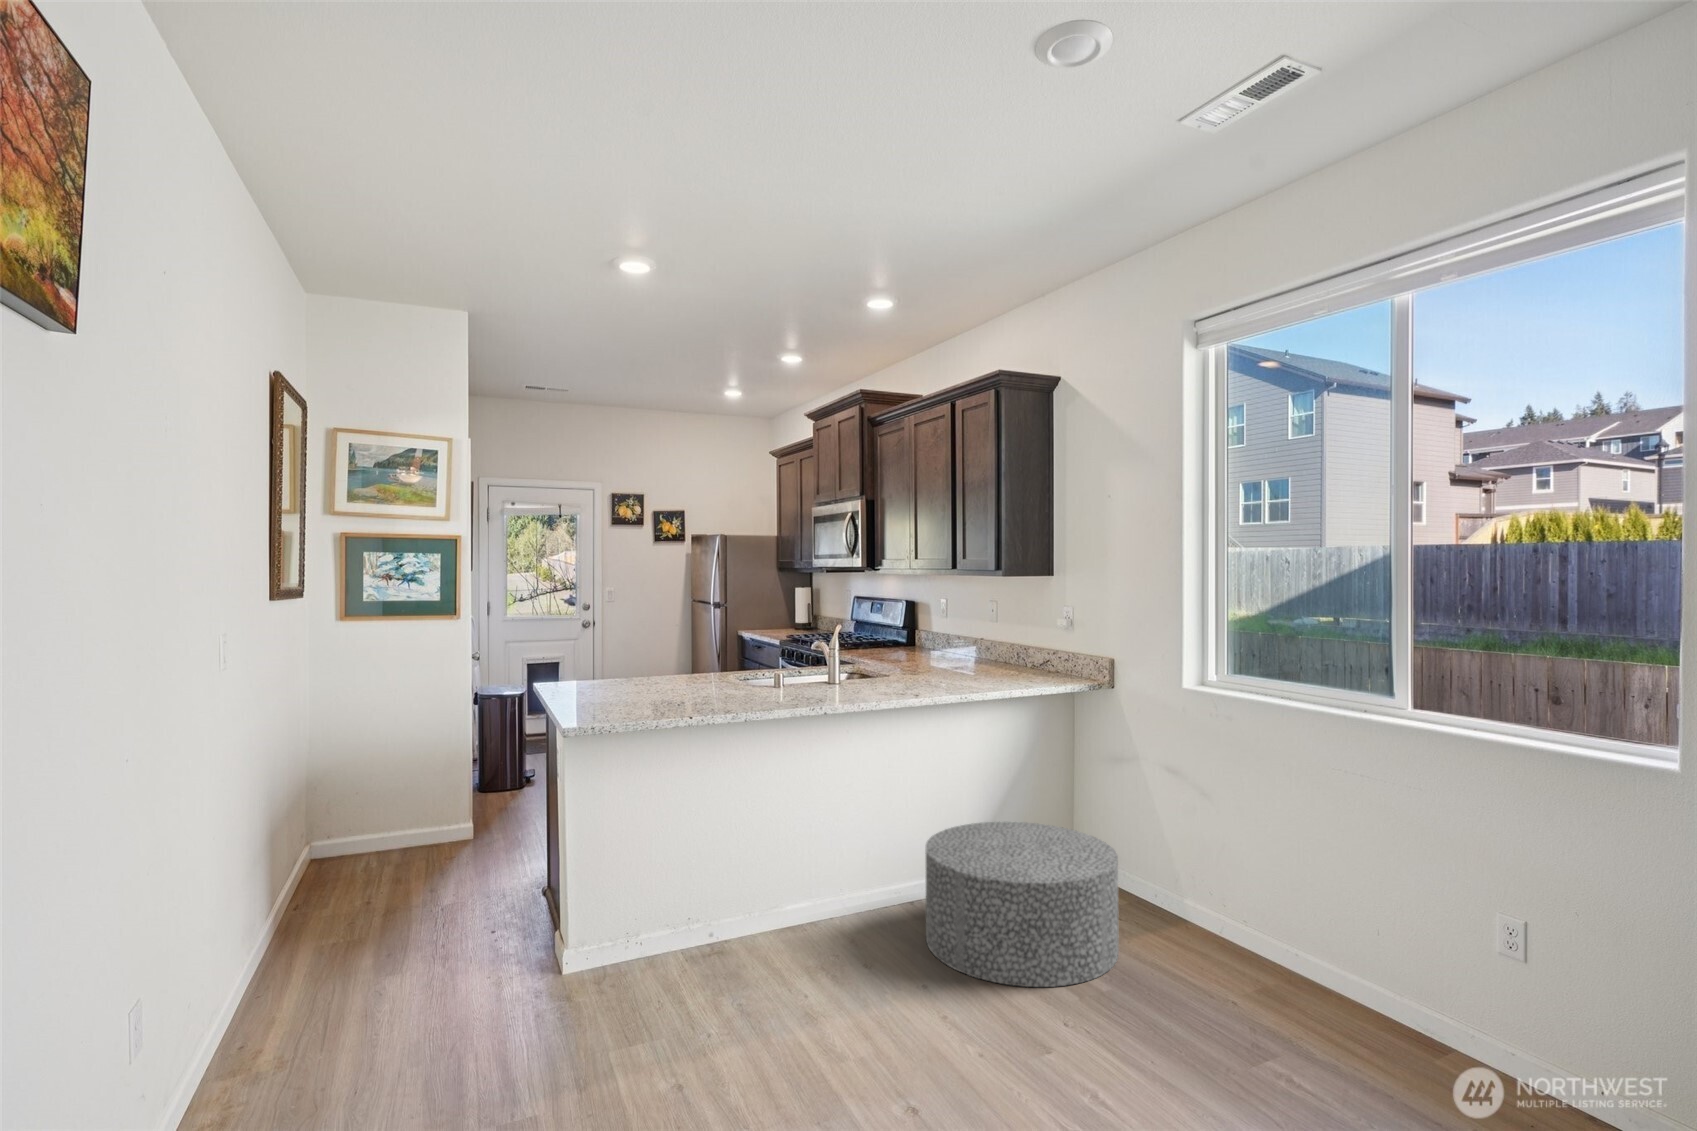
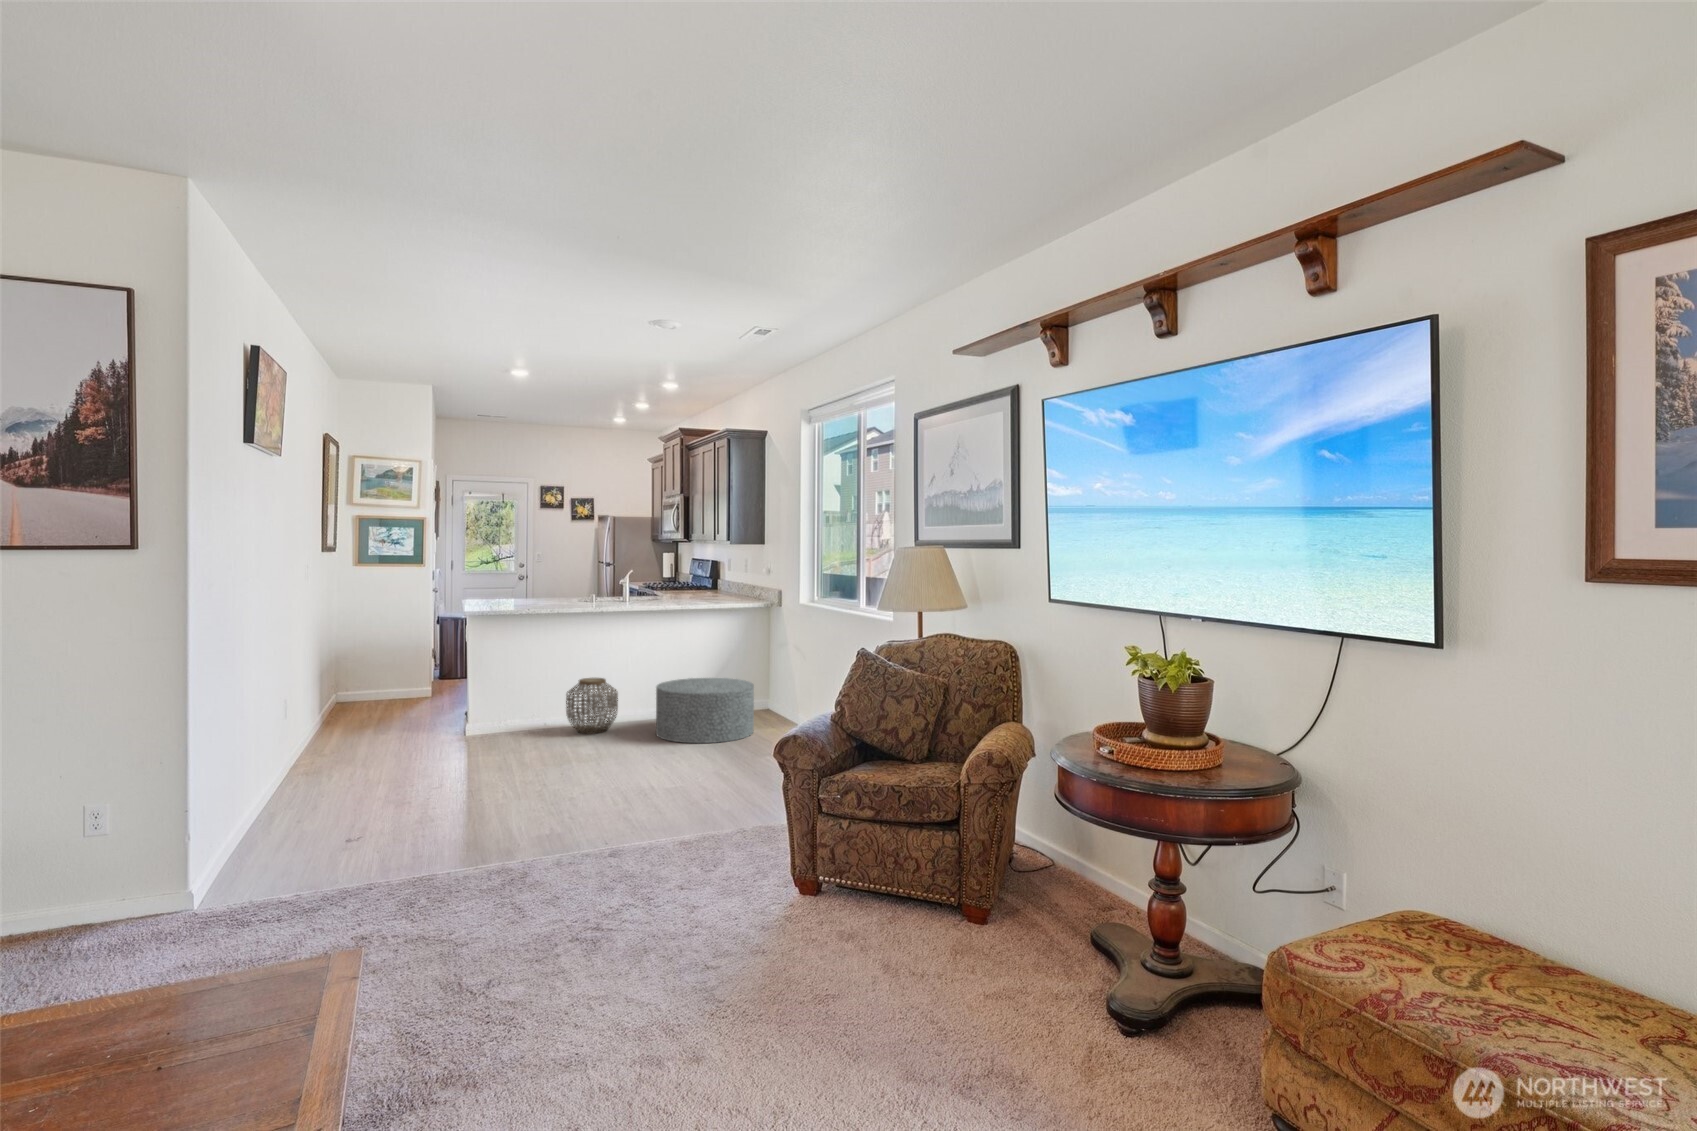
woven basket: none [750,834,848,954] -> present [566,678,618,734]

